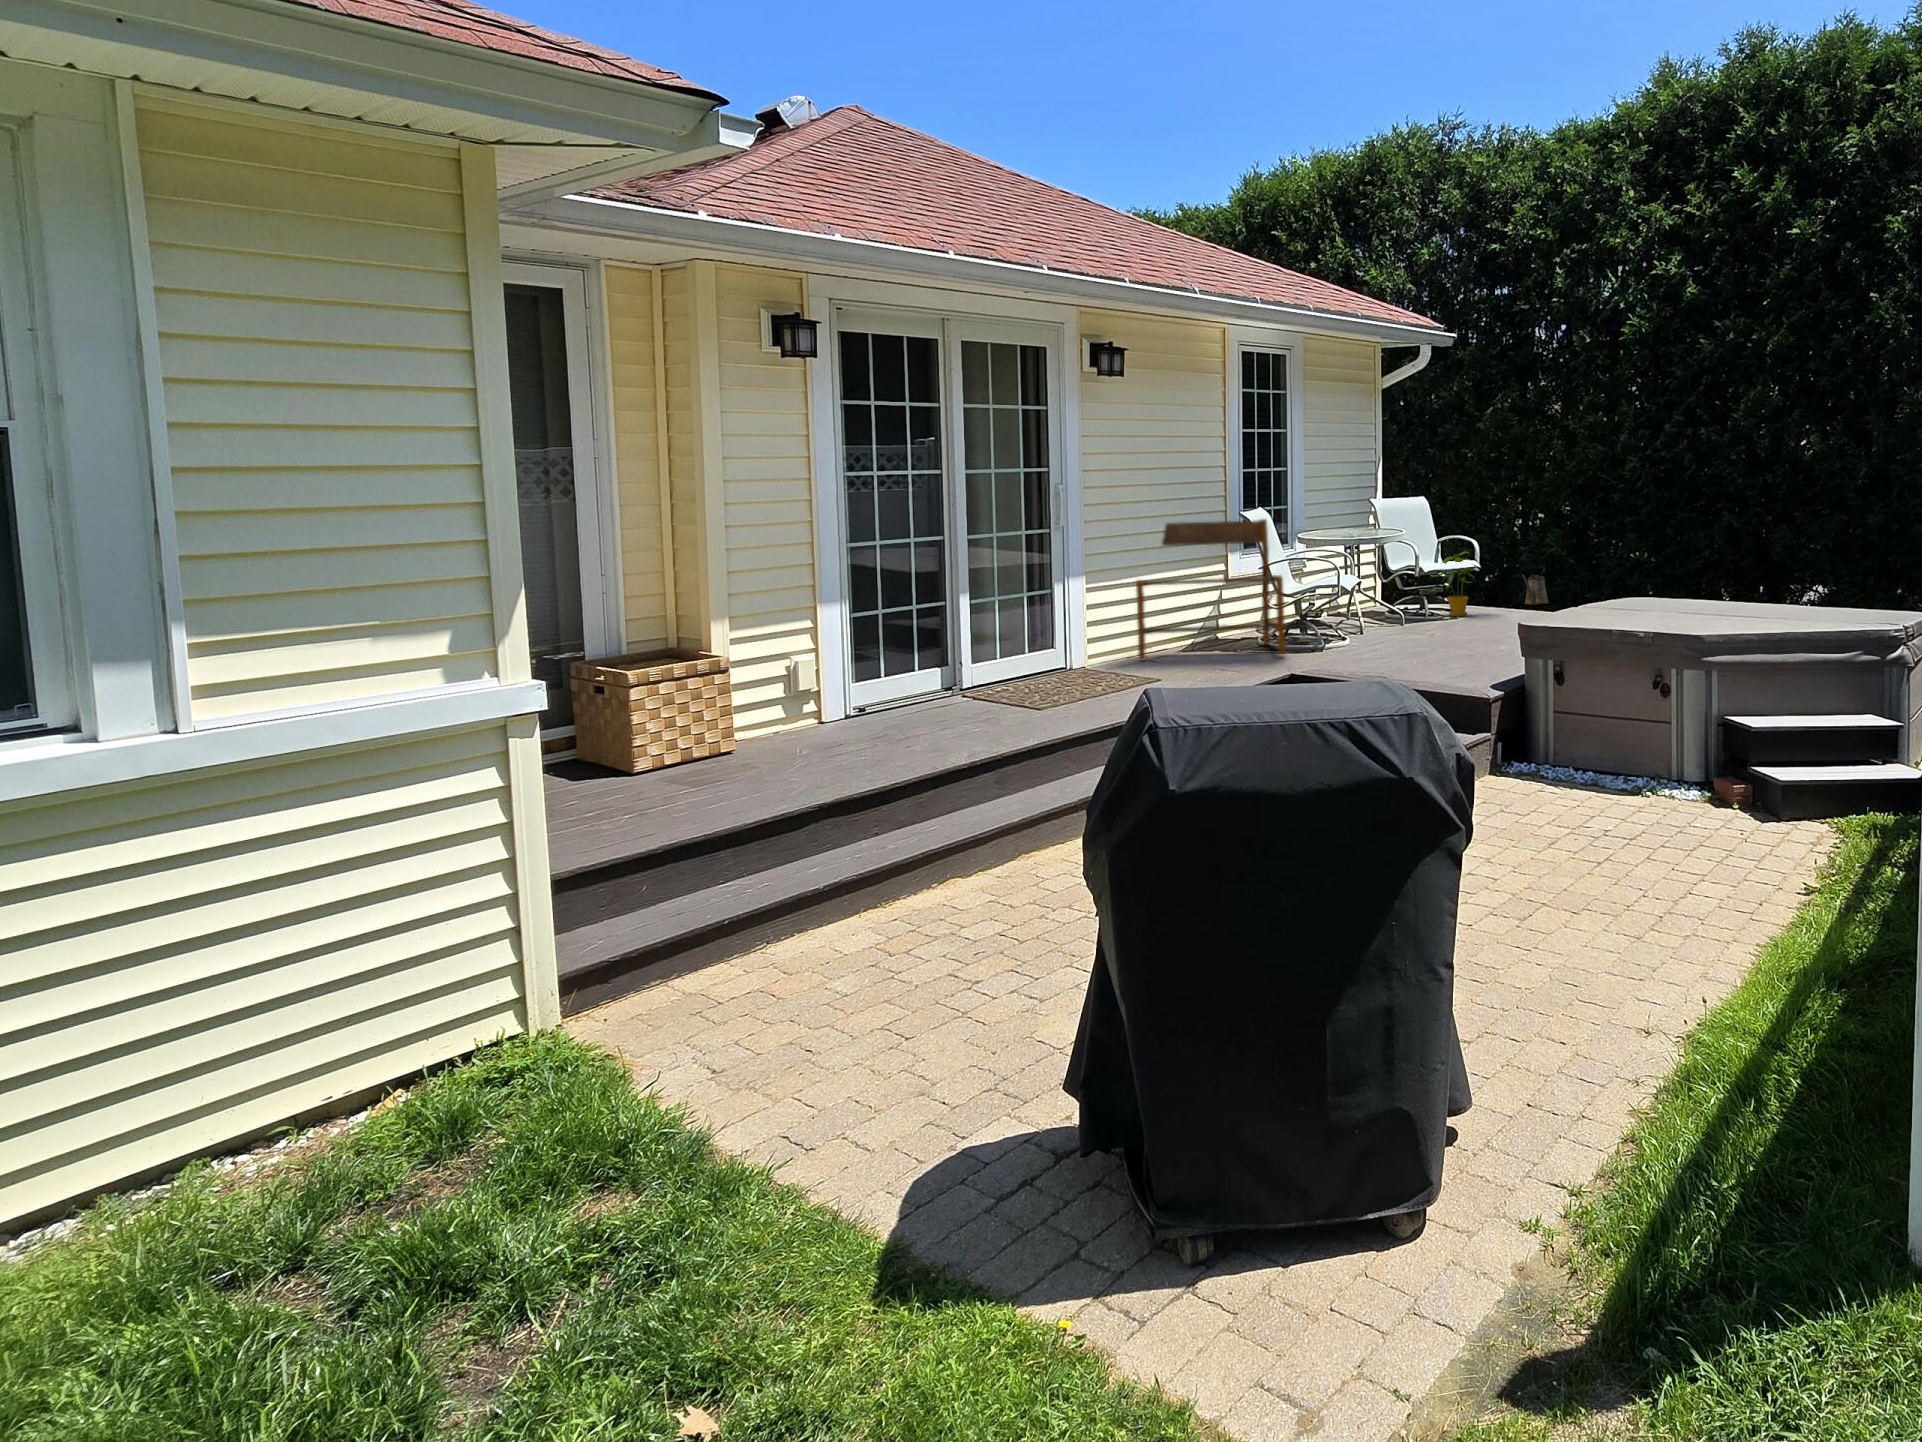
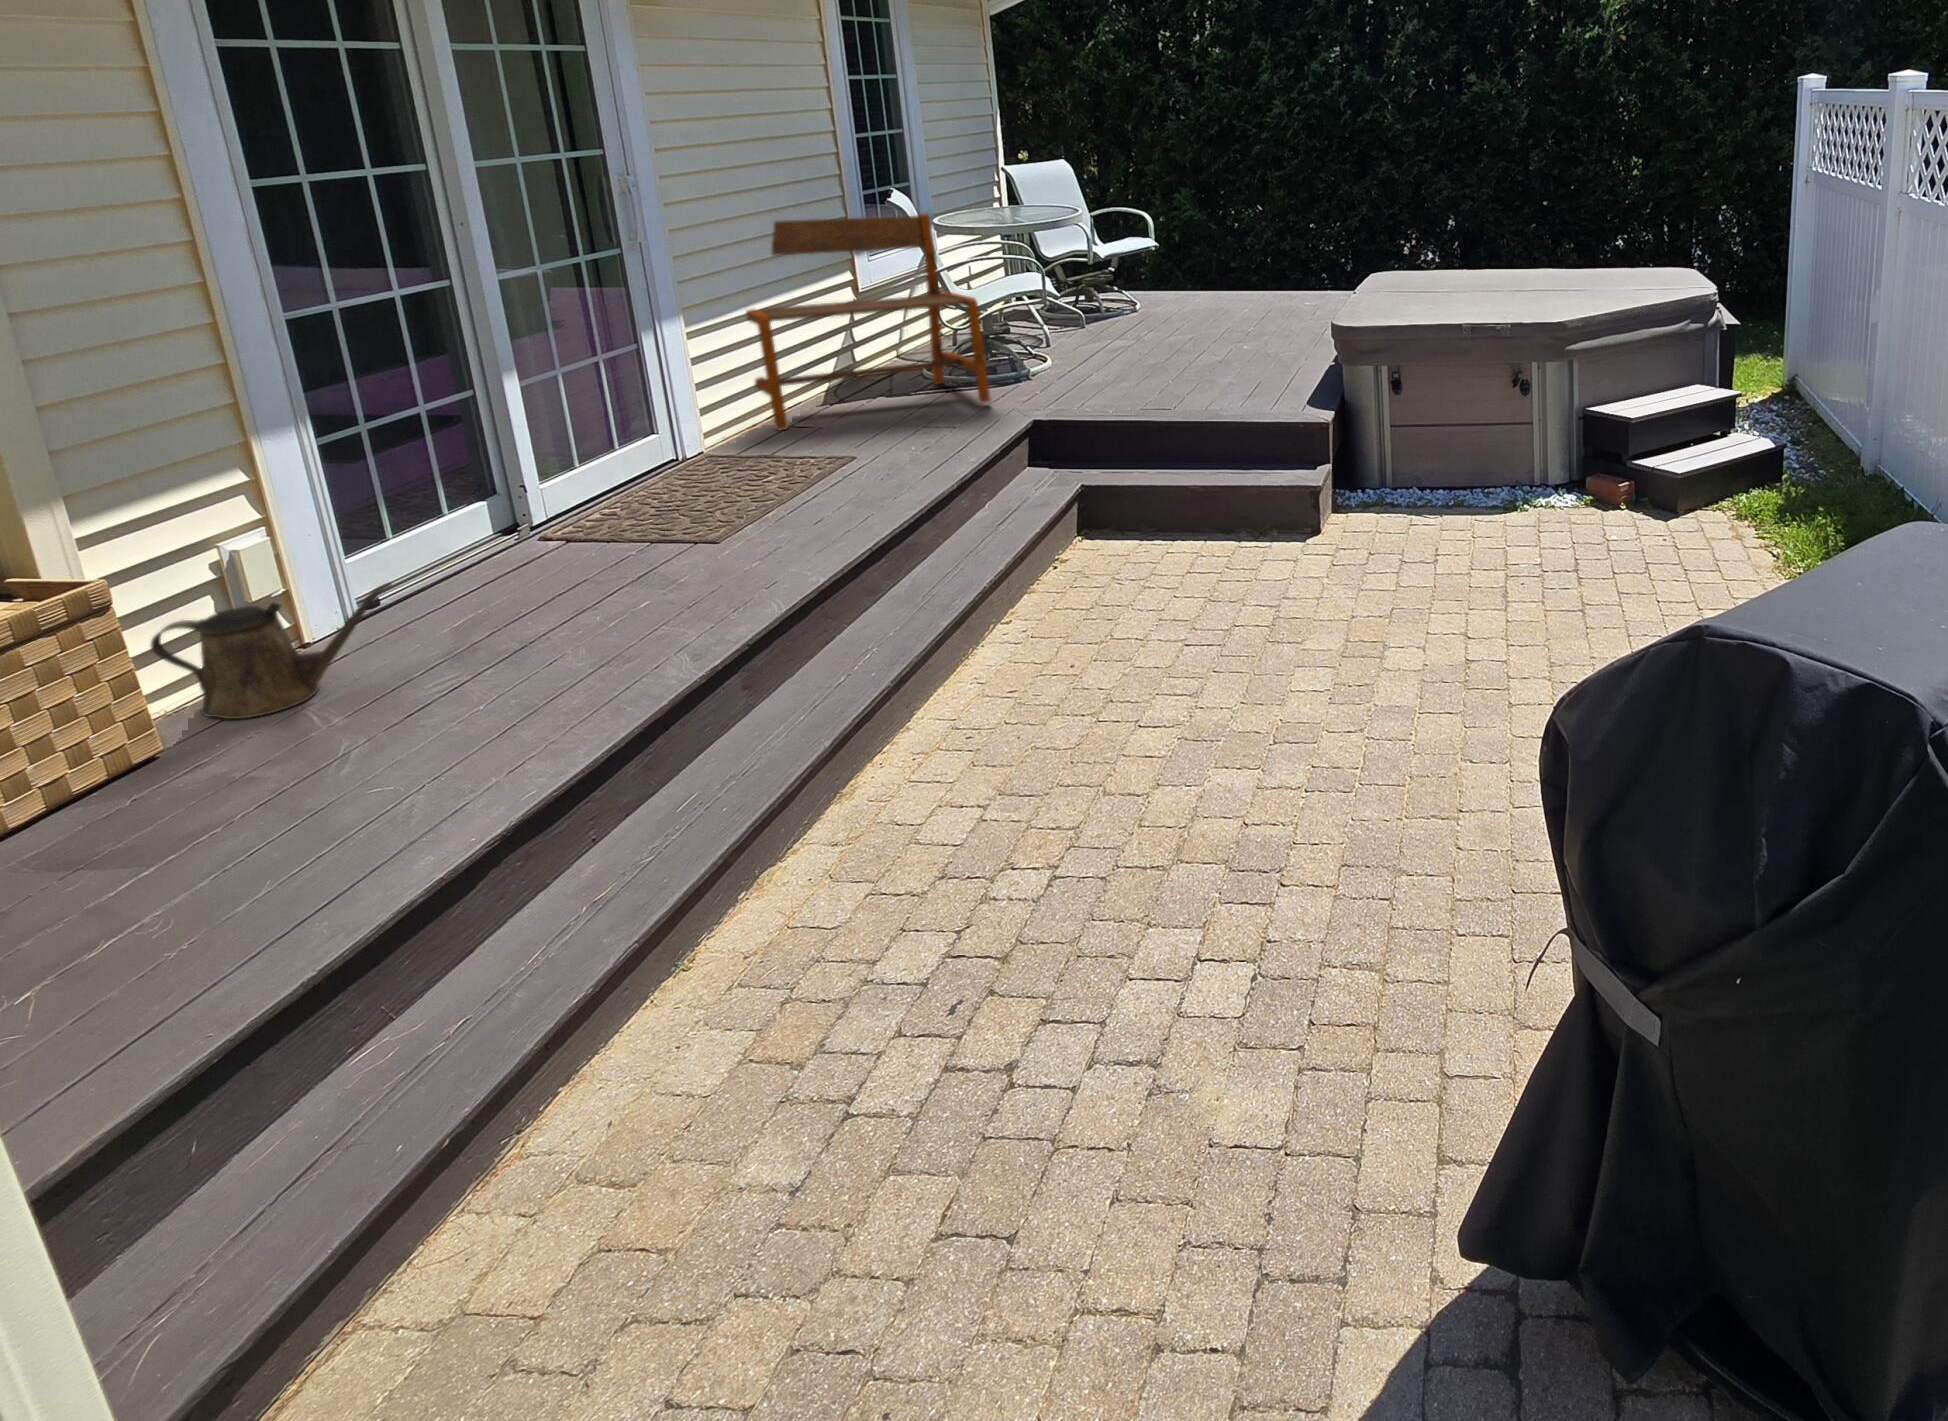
house plant: present [1430,551,1478,616] -> none [1093,238,1160,316]
watering can: present [1522,574,1549,604] -> present [150,583,392,719]

